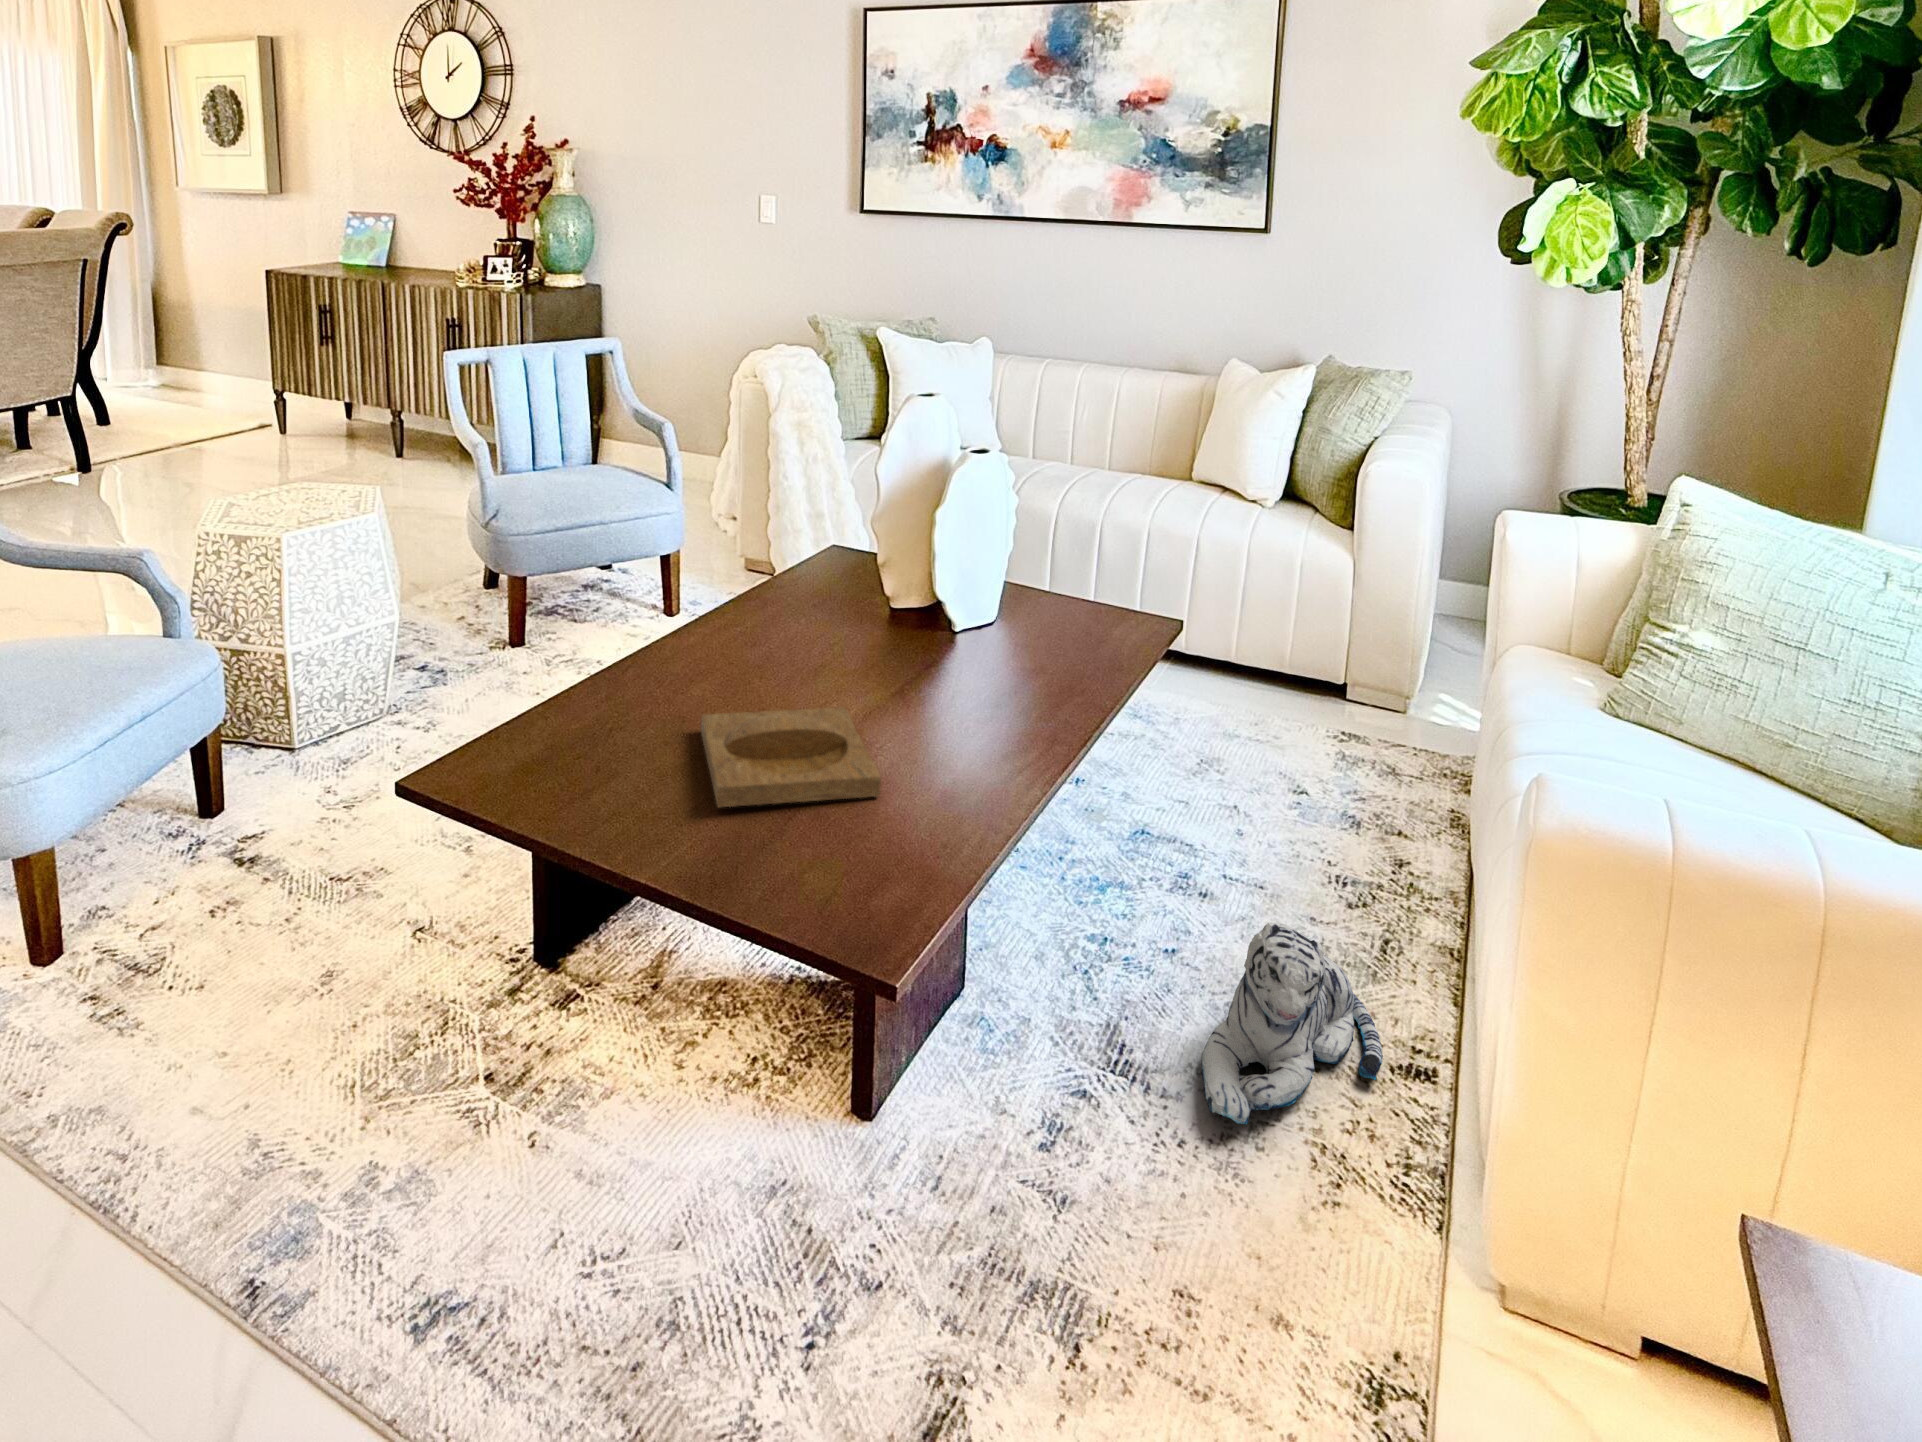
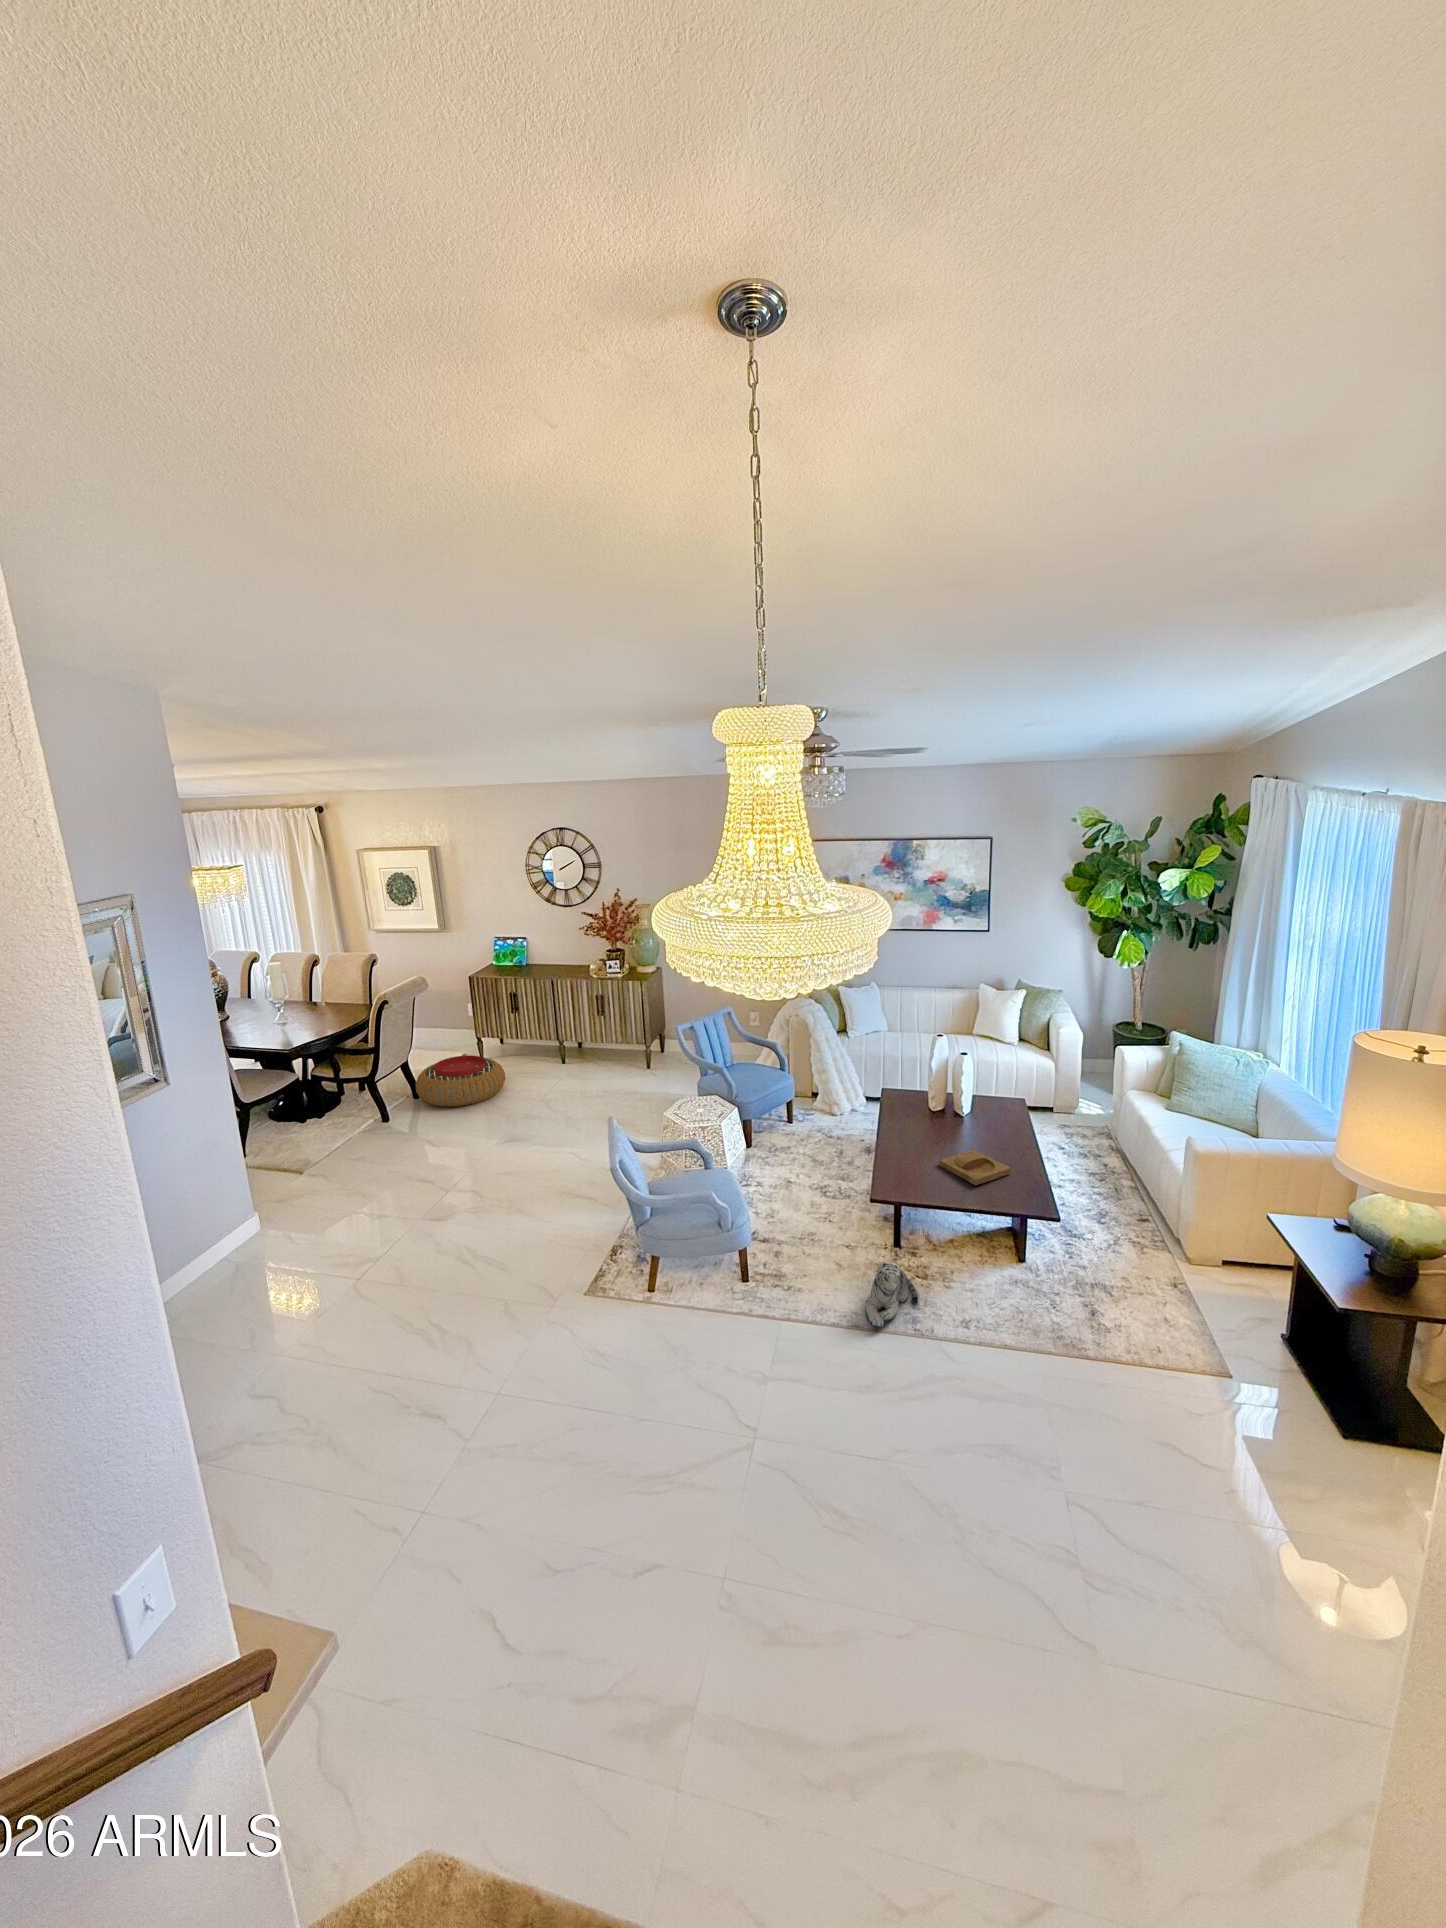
pouf: none [63,407,259,492] -> present [416,1055,505,1107]
plush toy: present [1202,922,1383,1124] -> present [865,1262,918,1327]

